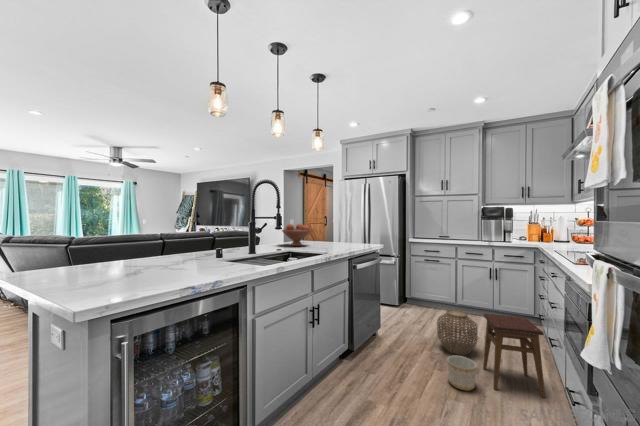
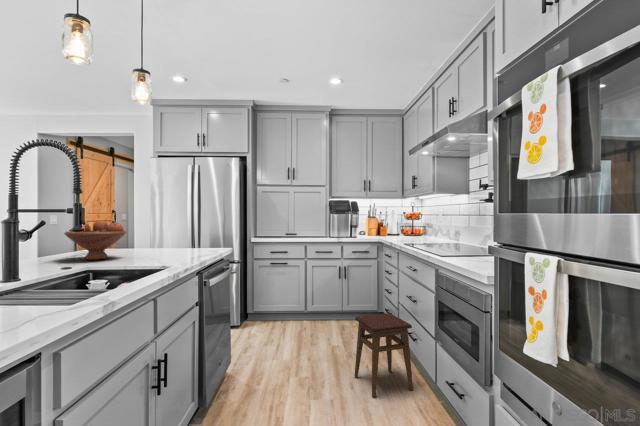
woven basket: present [437,310,478,355] -> none [303,318,344,369]
planter: present [447,355,476,391] -> none [328,371,359,411]

